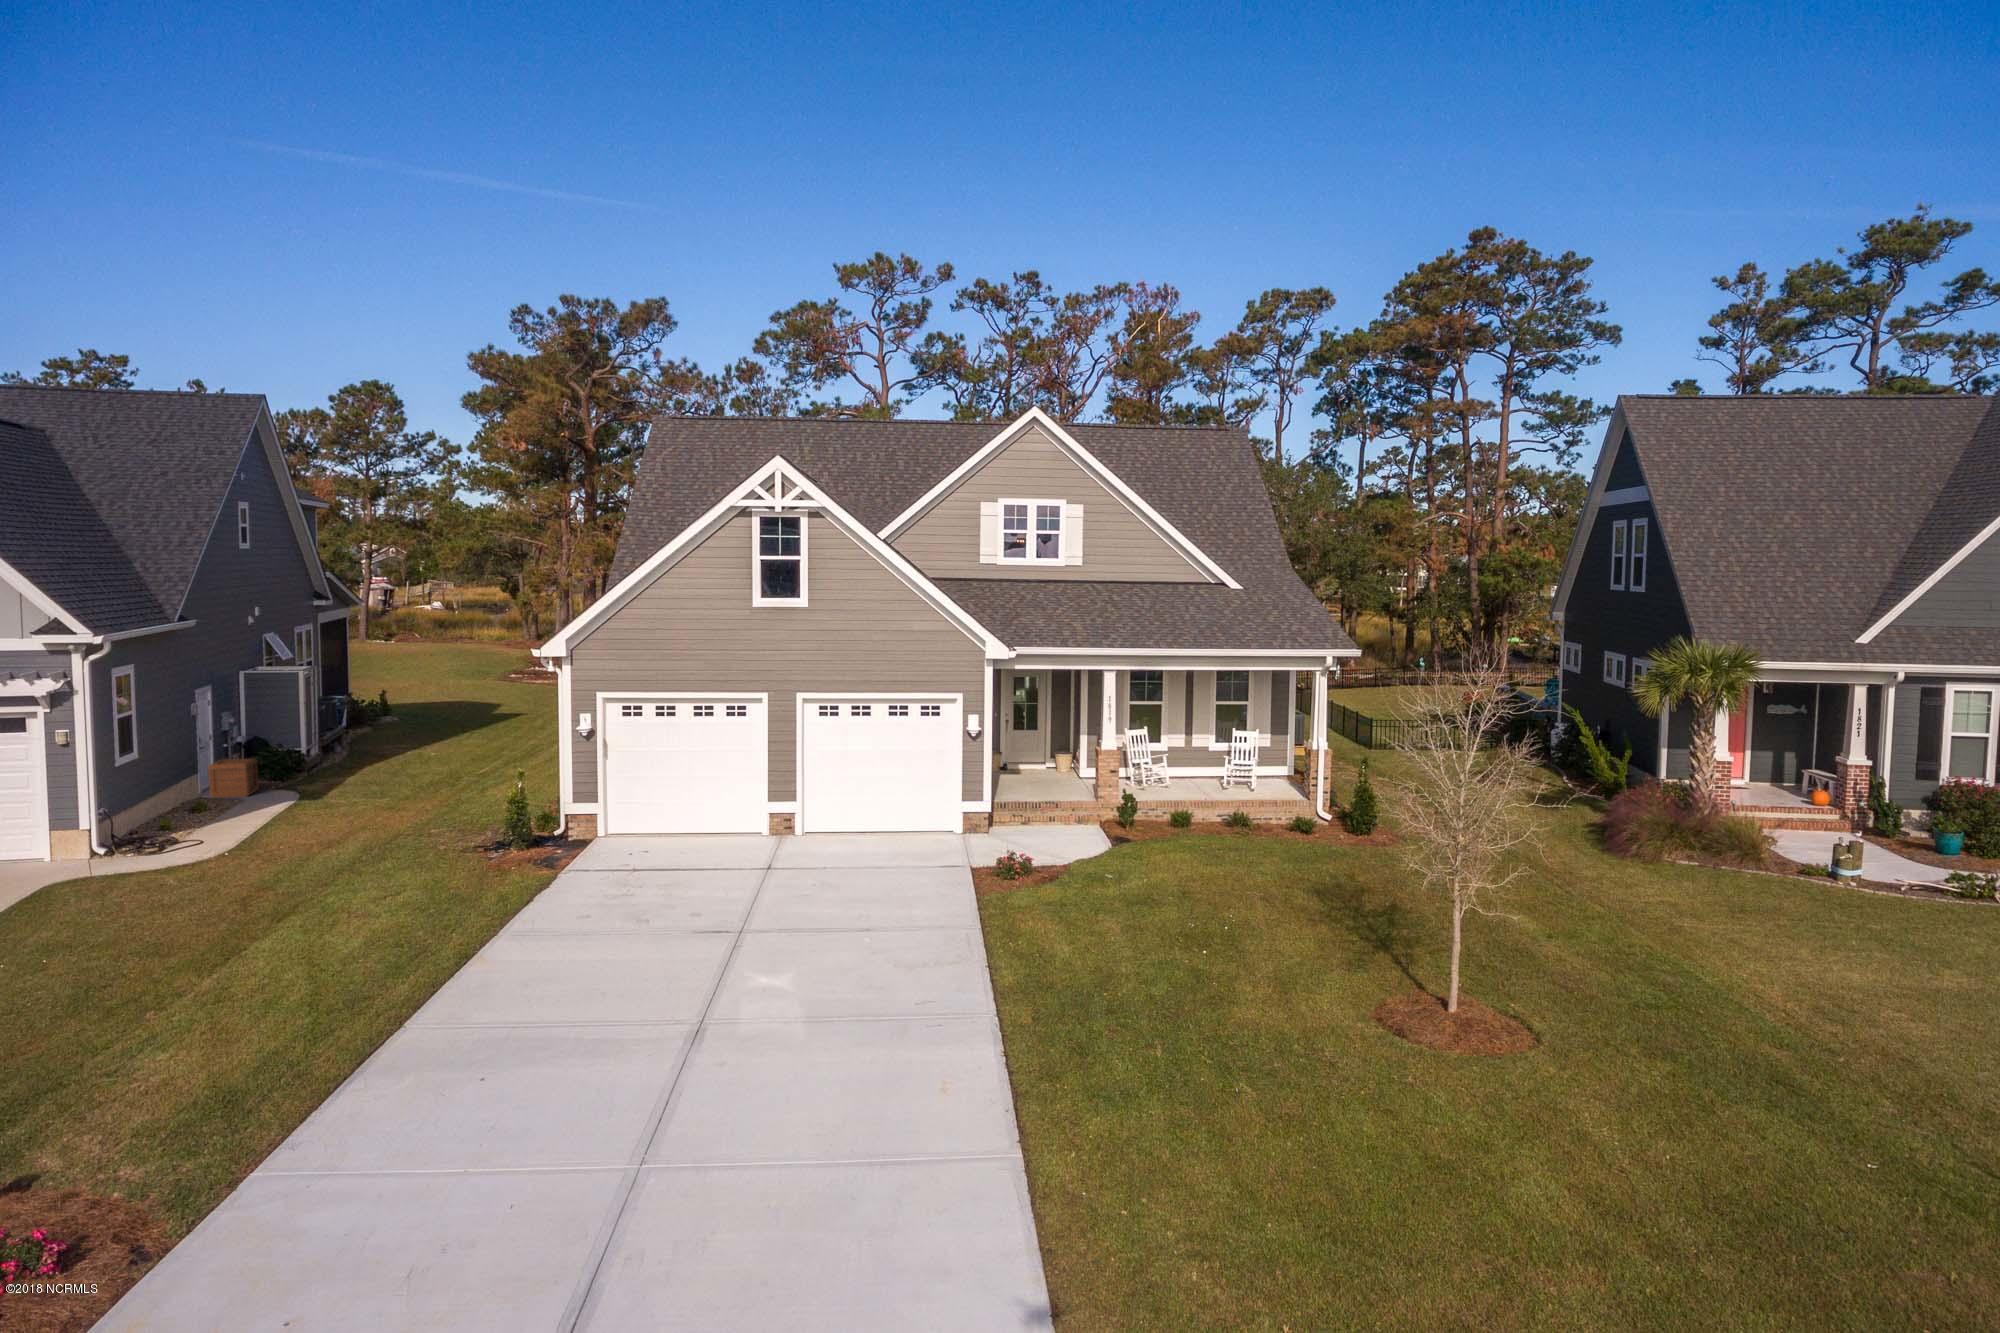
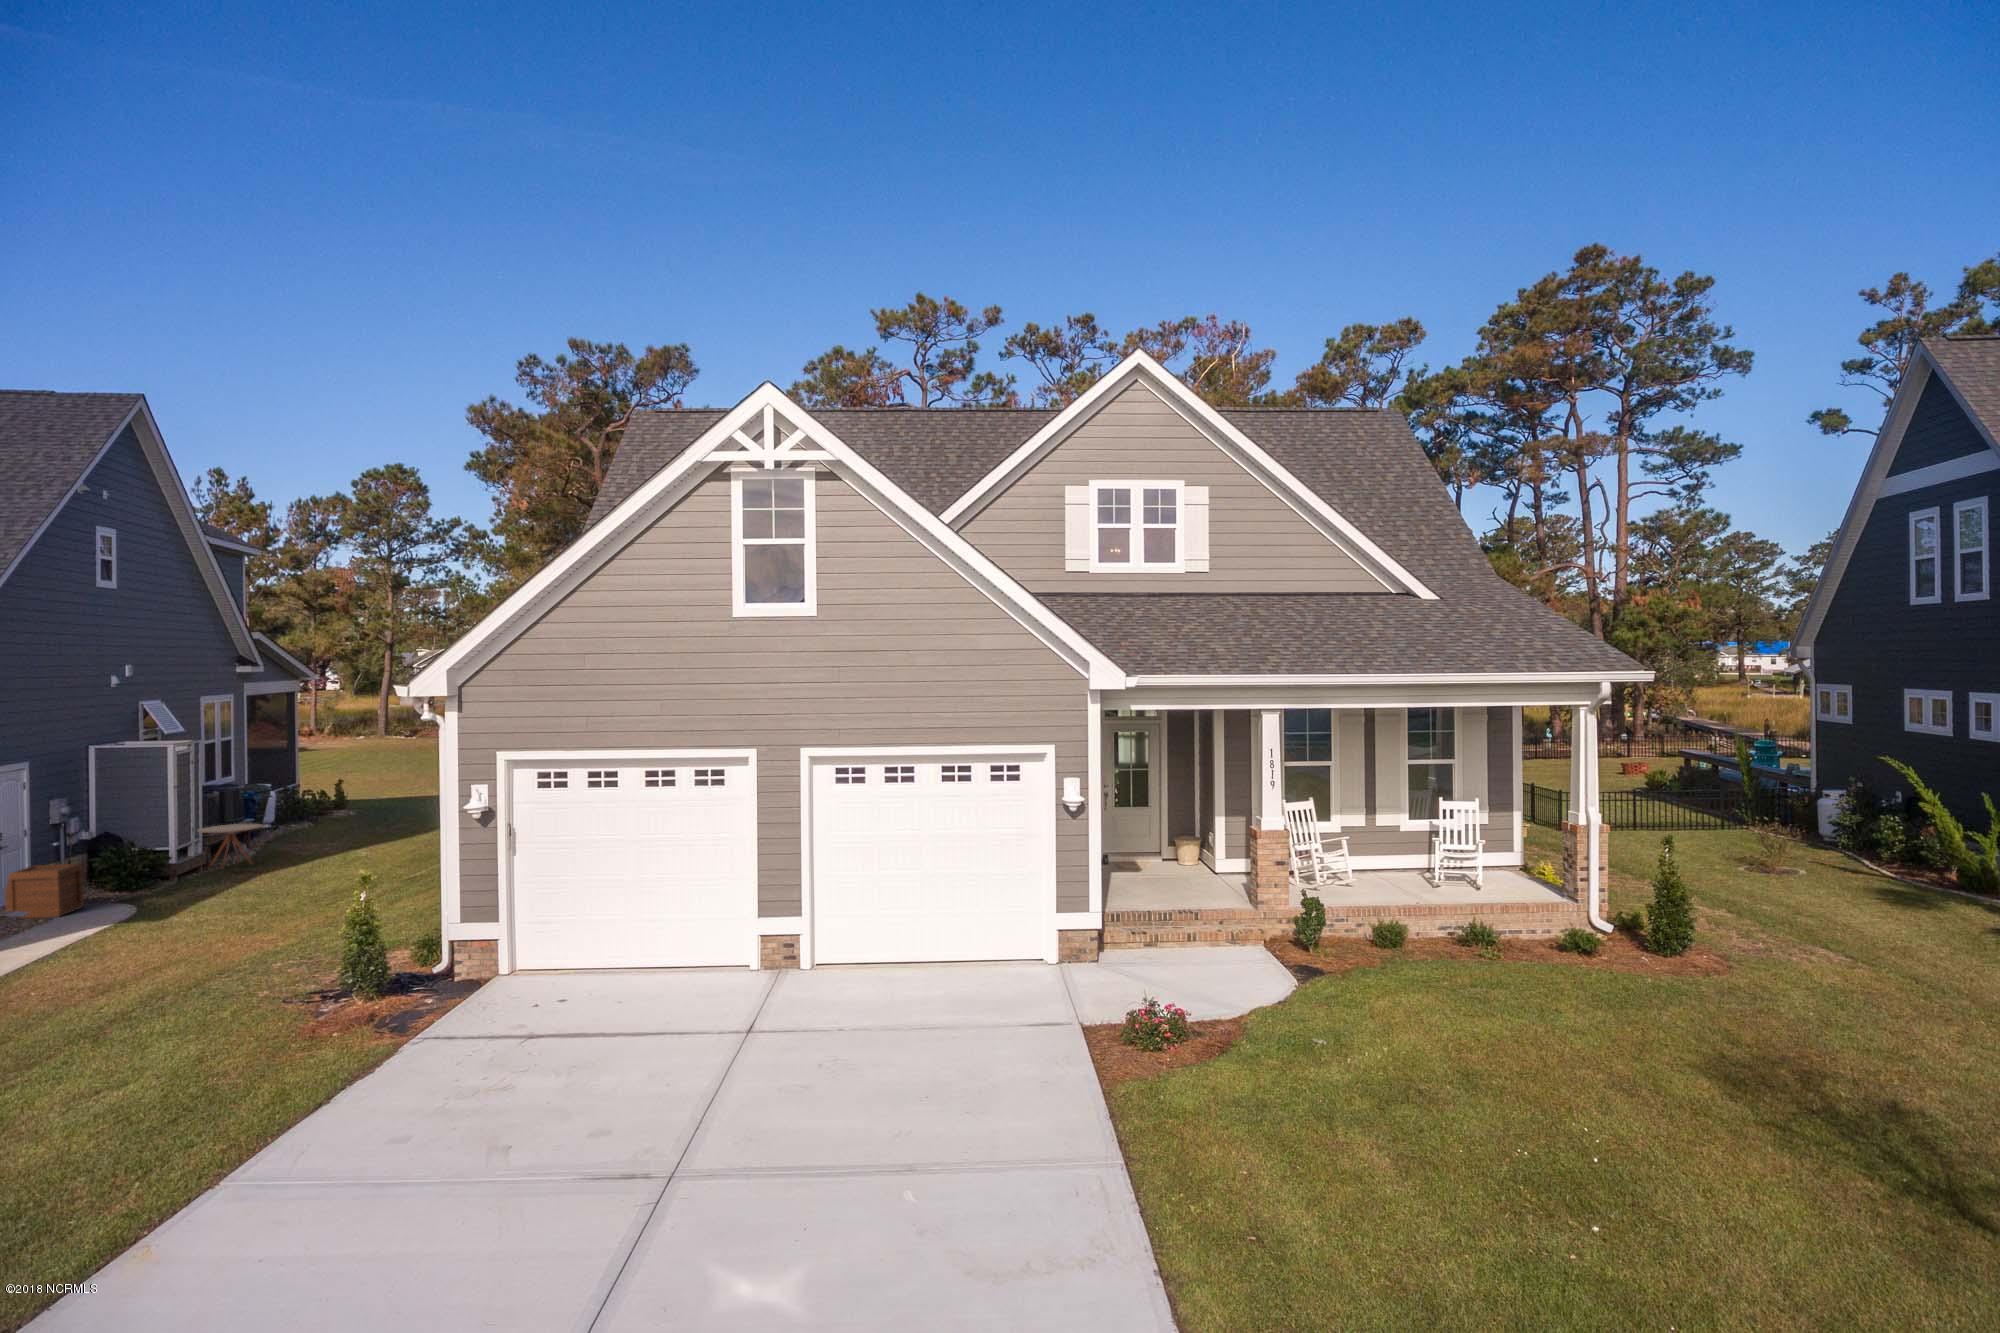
round table: none [316,729,365,763] -> present [198,824,262,868]

